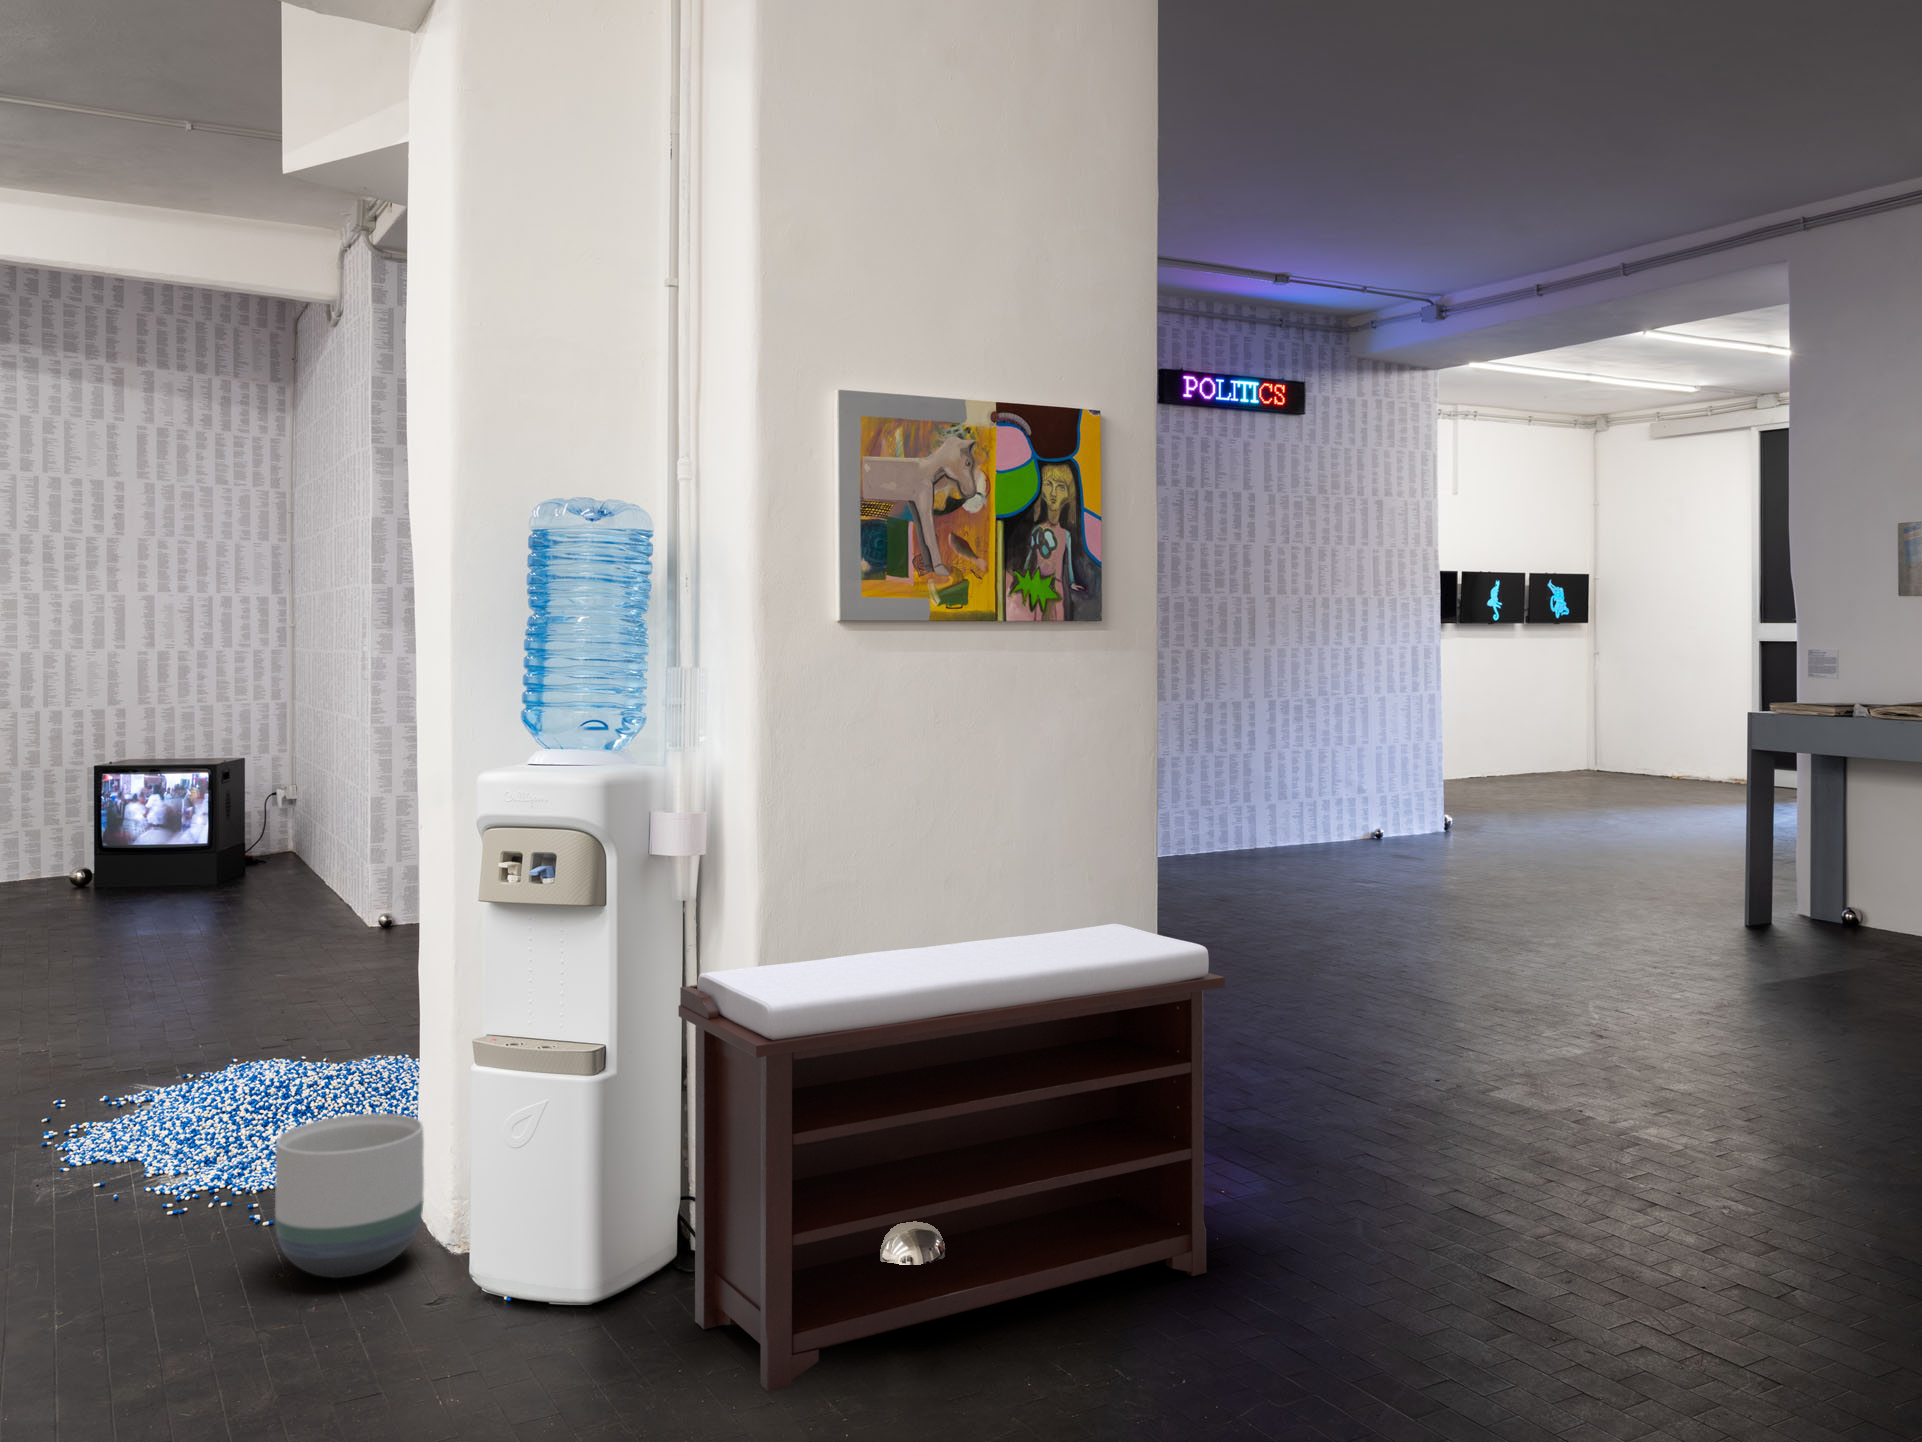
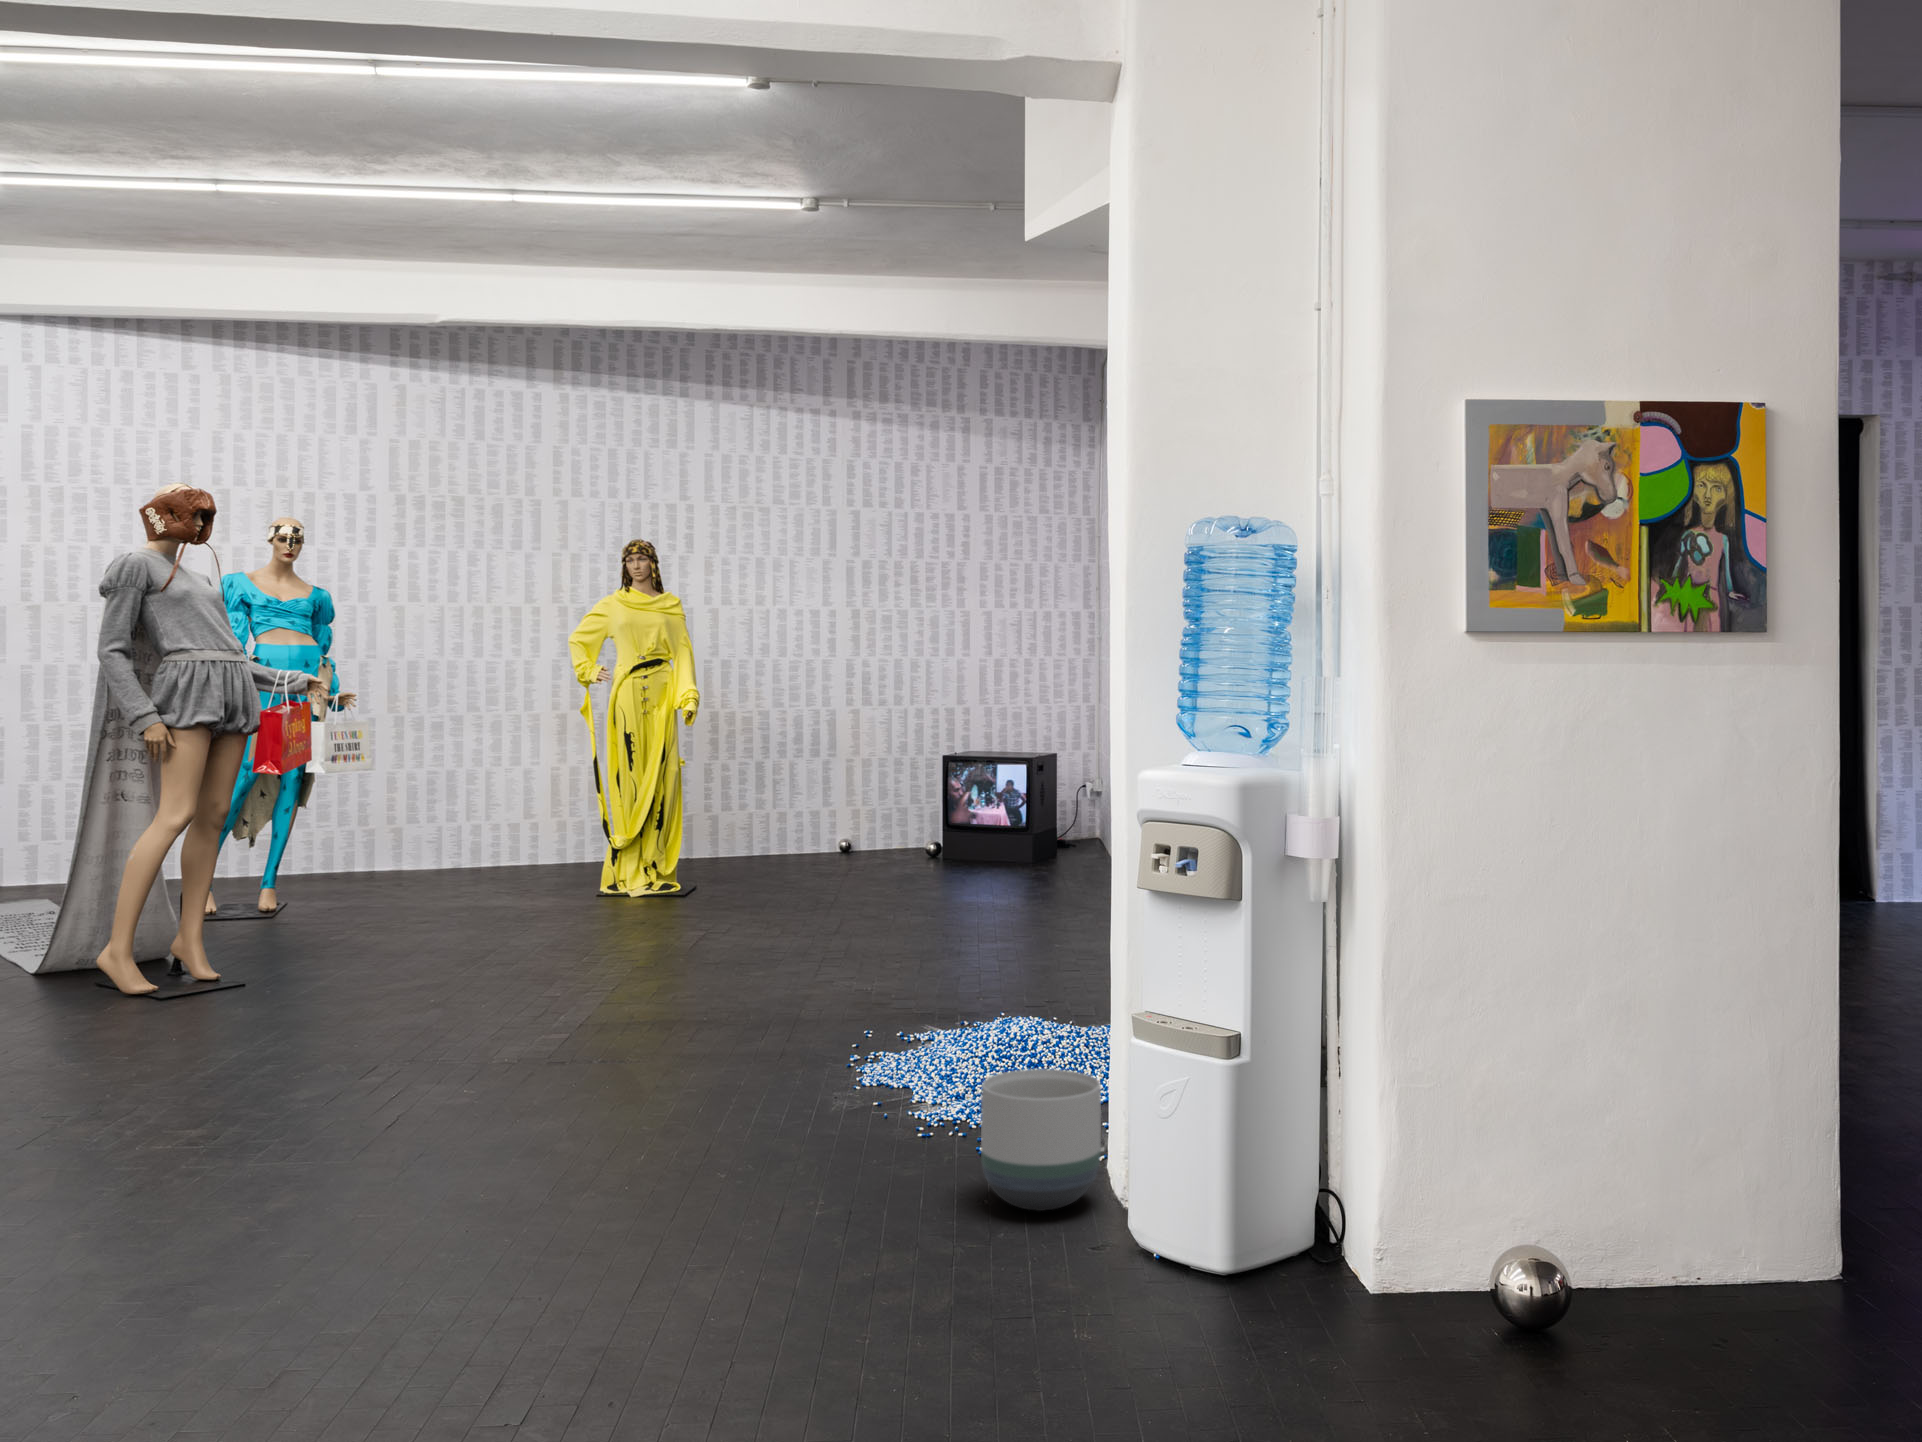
bench: present [678,924,1225,1391] -> none [1302,961,1893,1381]

